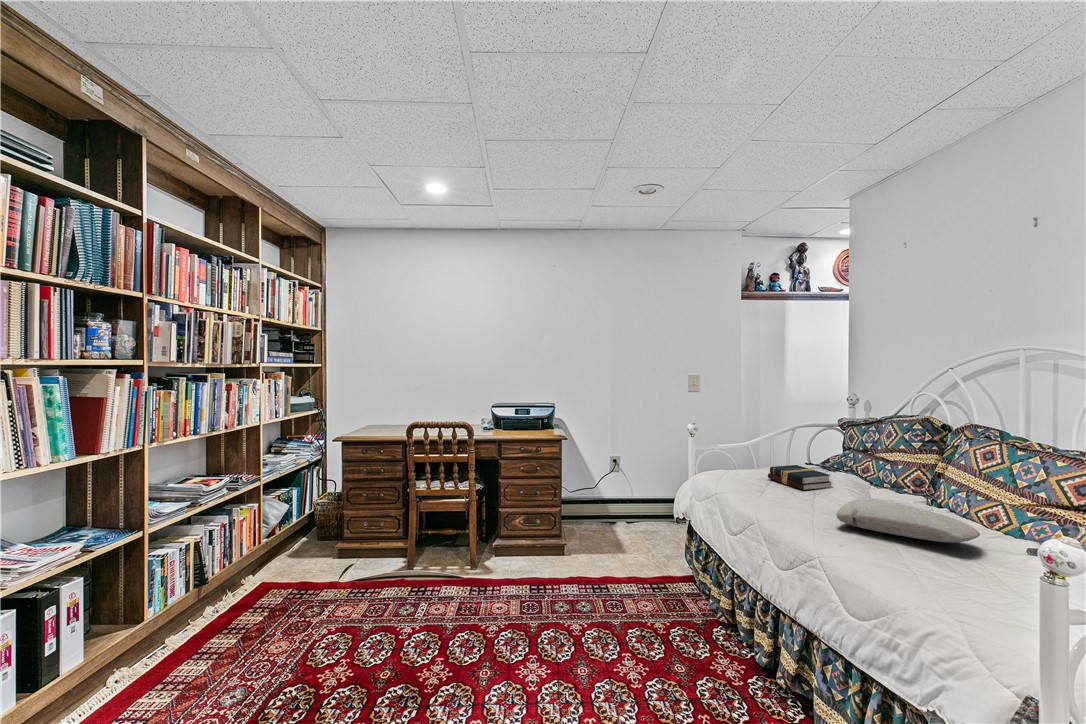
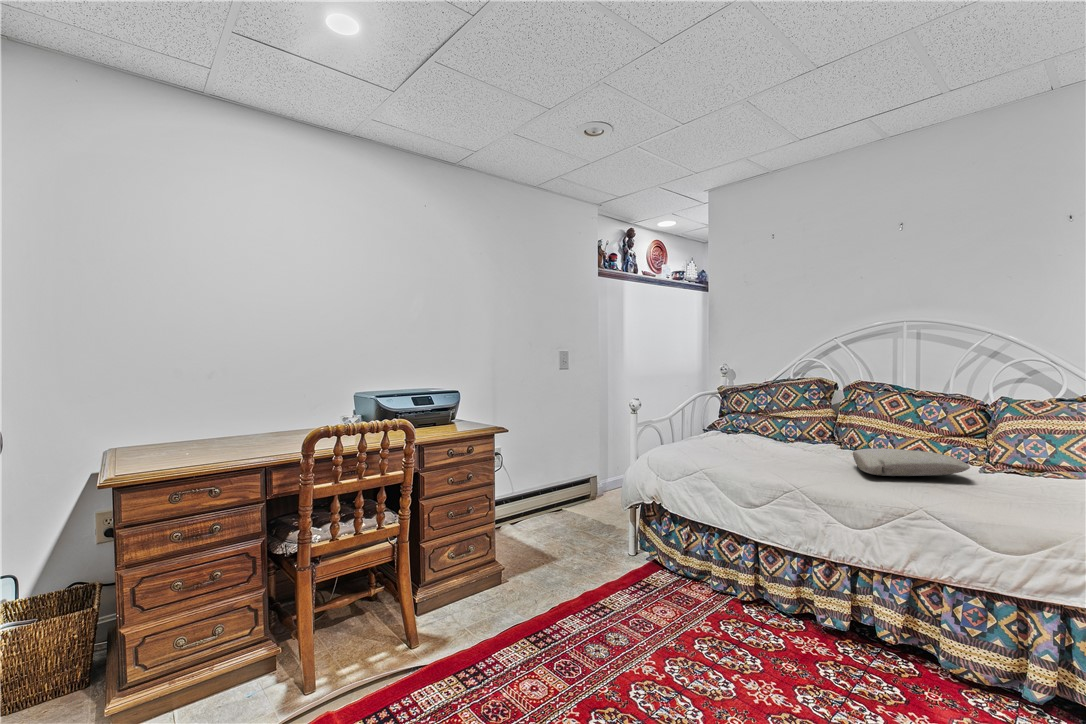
hardback book: present [768,465,832,490] -> none [725,431,779,453]

